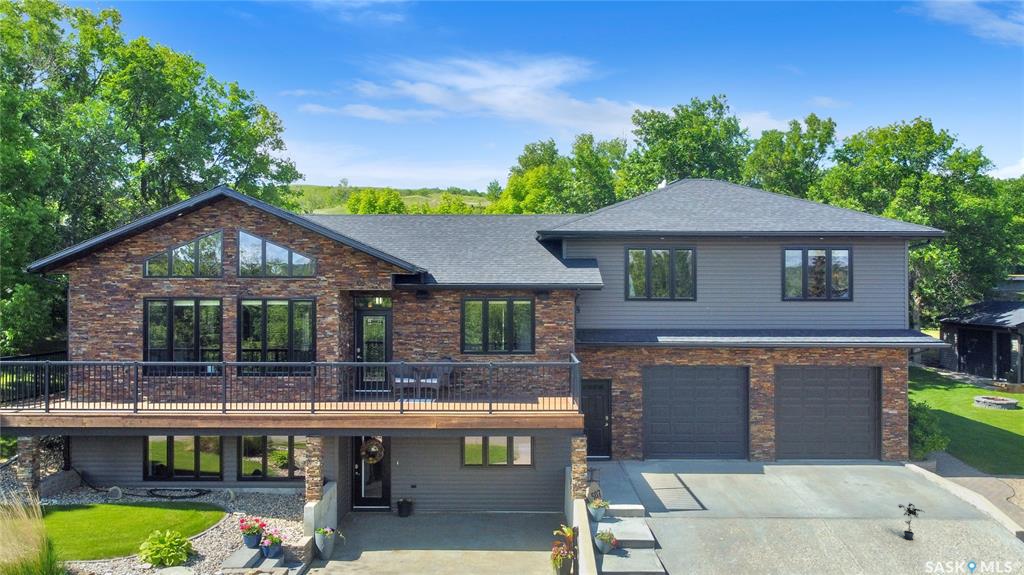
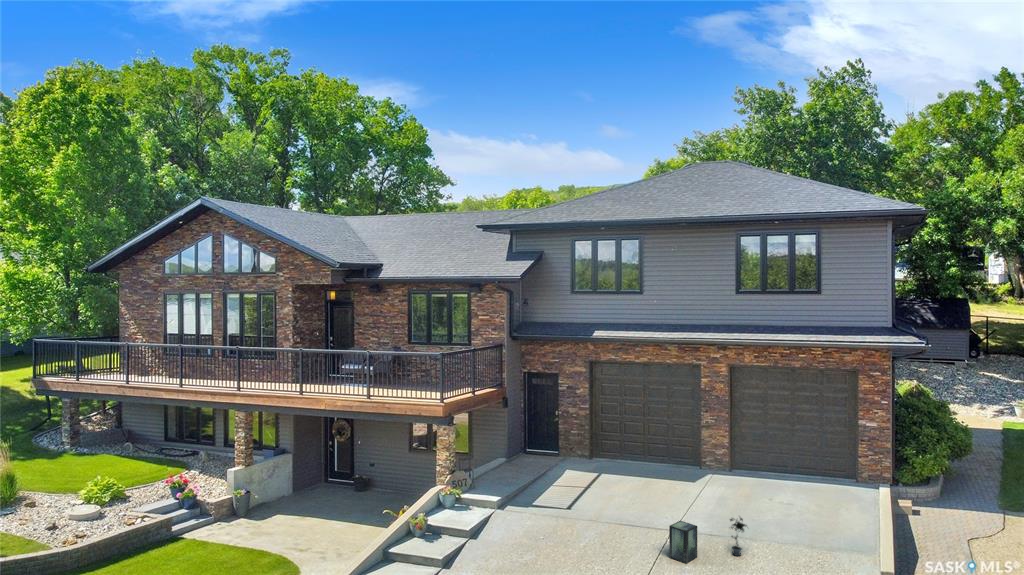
storage box: none [862,512,886,554] -> present [669,521,697,564]

